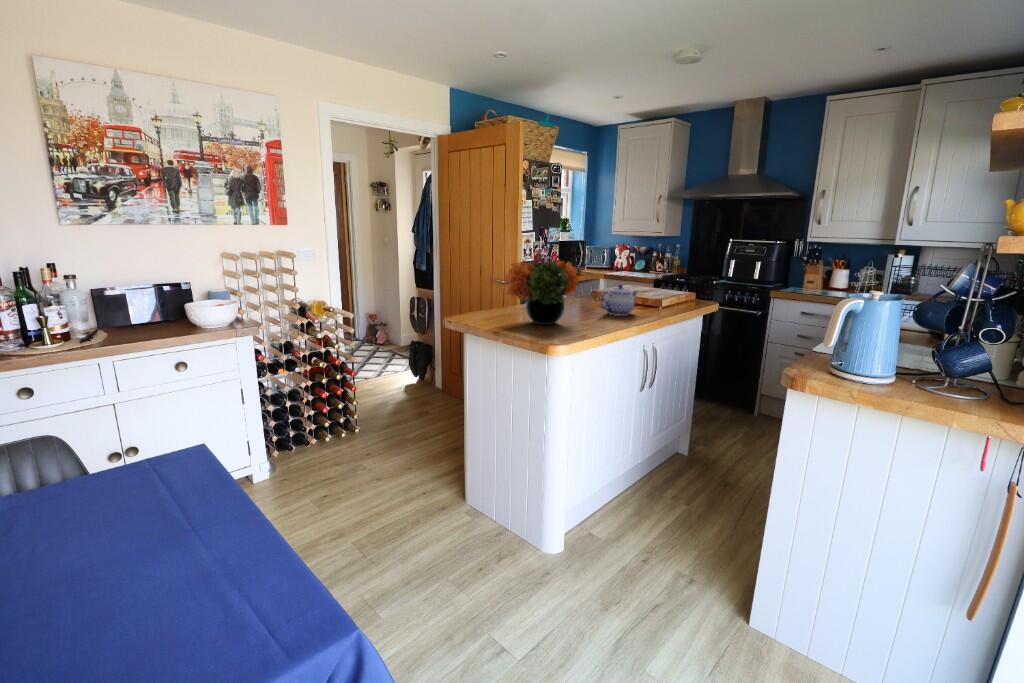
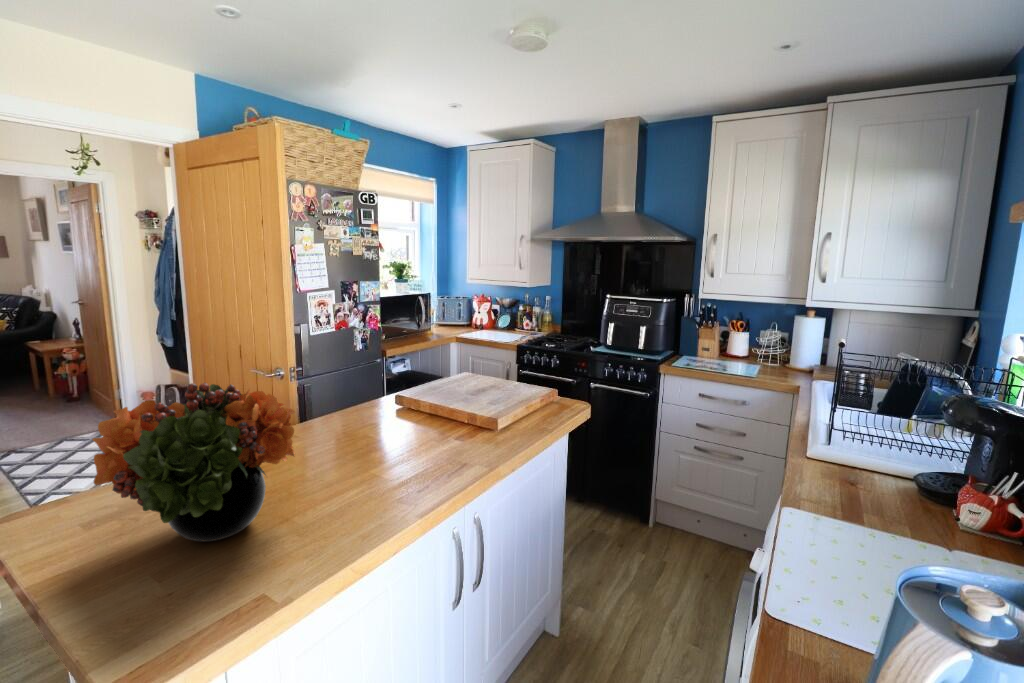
teapot: present [599,284,637,316] -> none [367,412,450,473]

